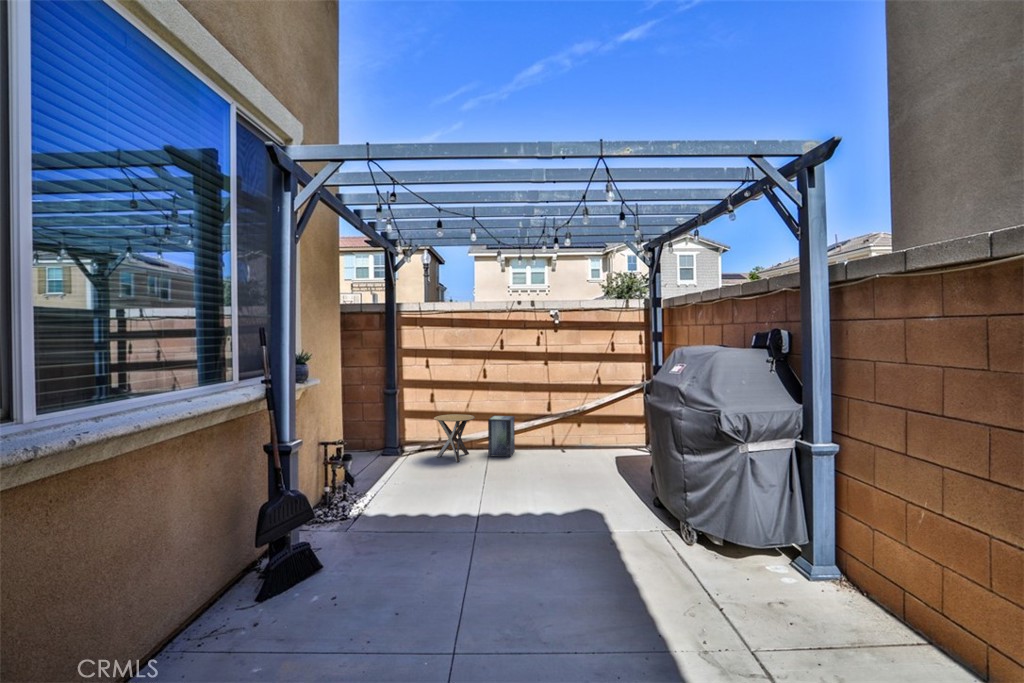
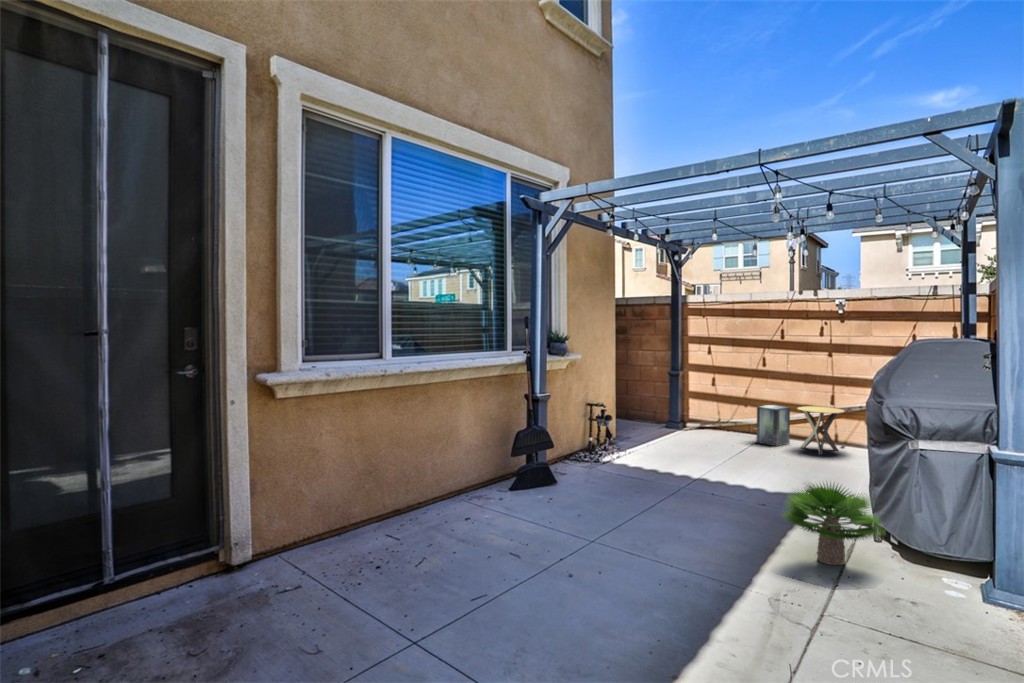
side table: present [434,414,475,462] -> present [798,406,844,455]
potted plant: none [754,510,896,622] -> present [785,483,881,565]

